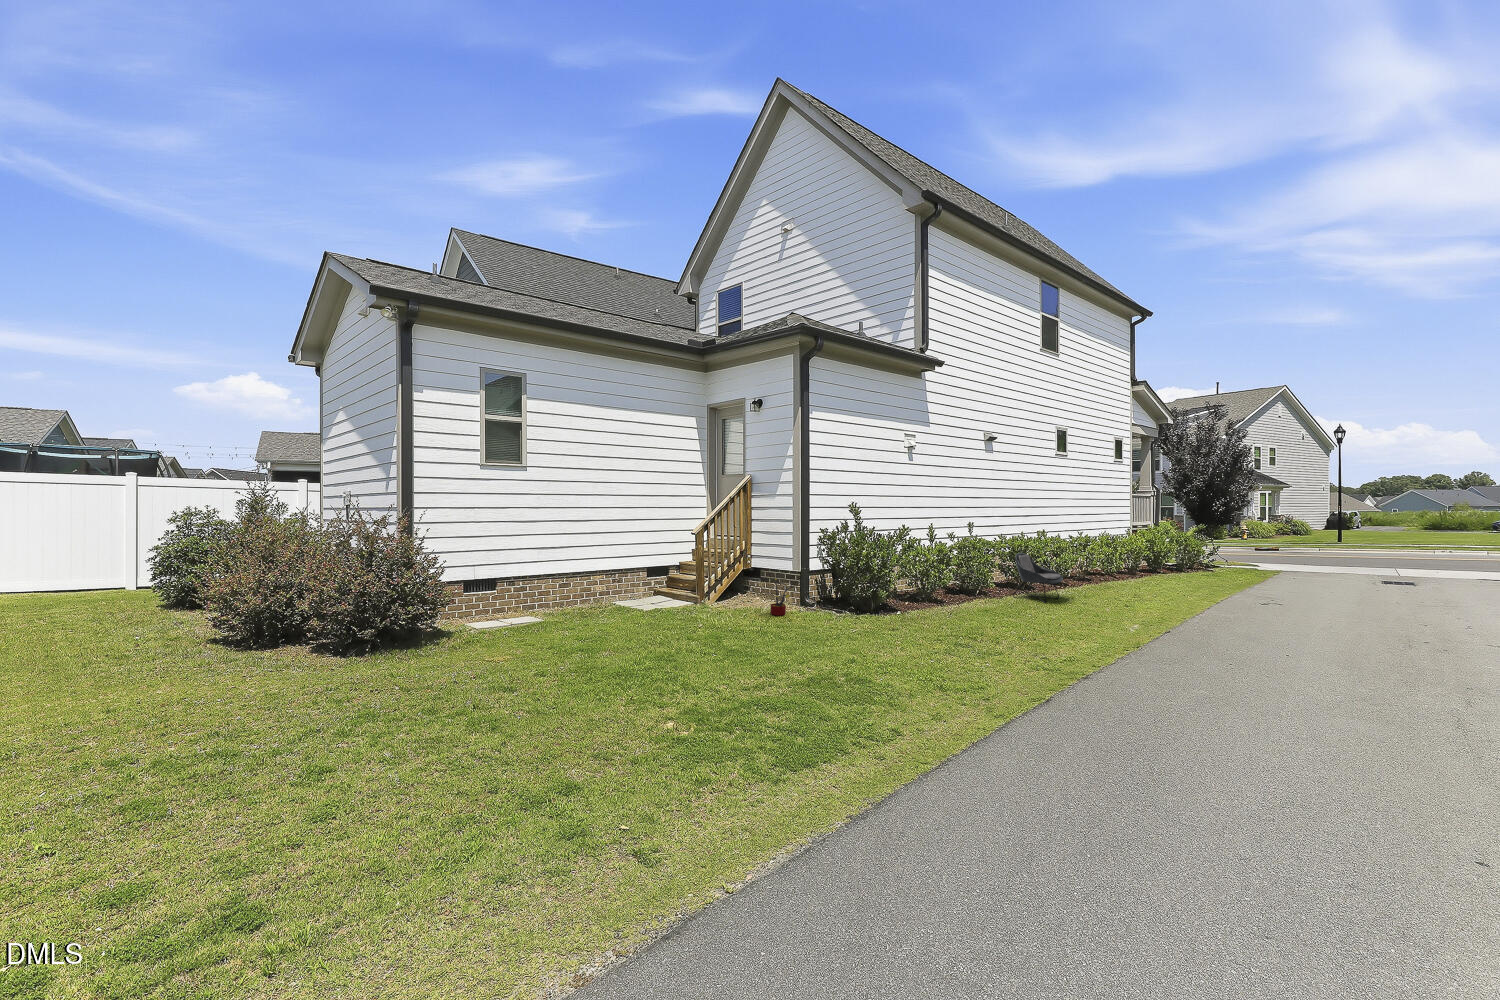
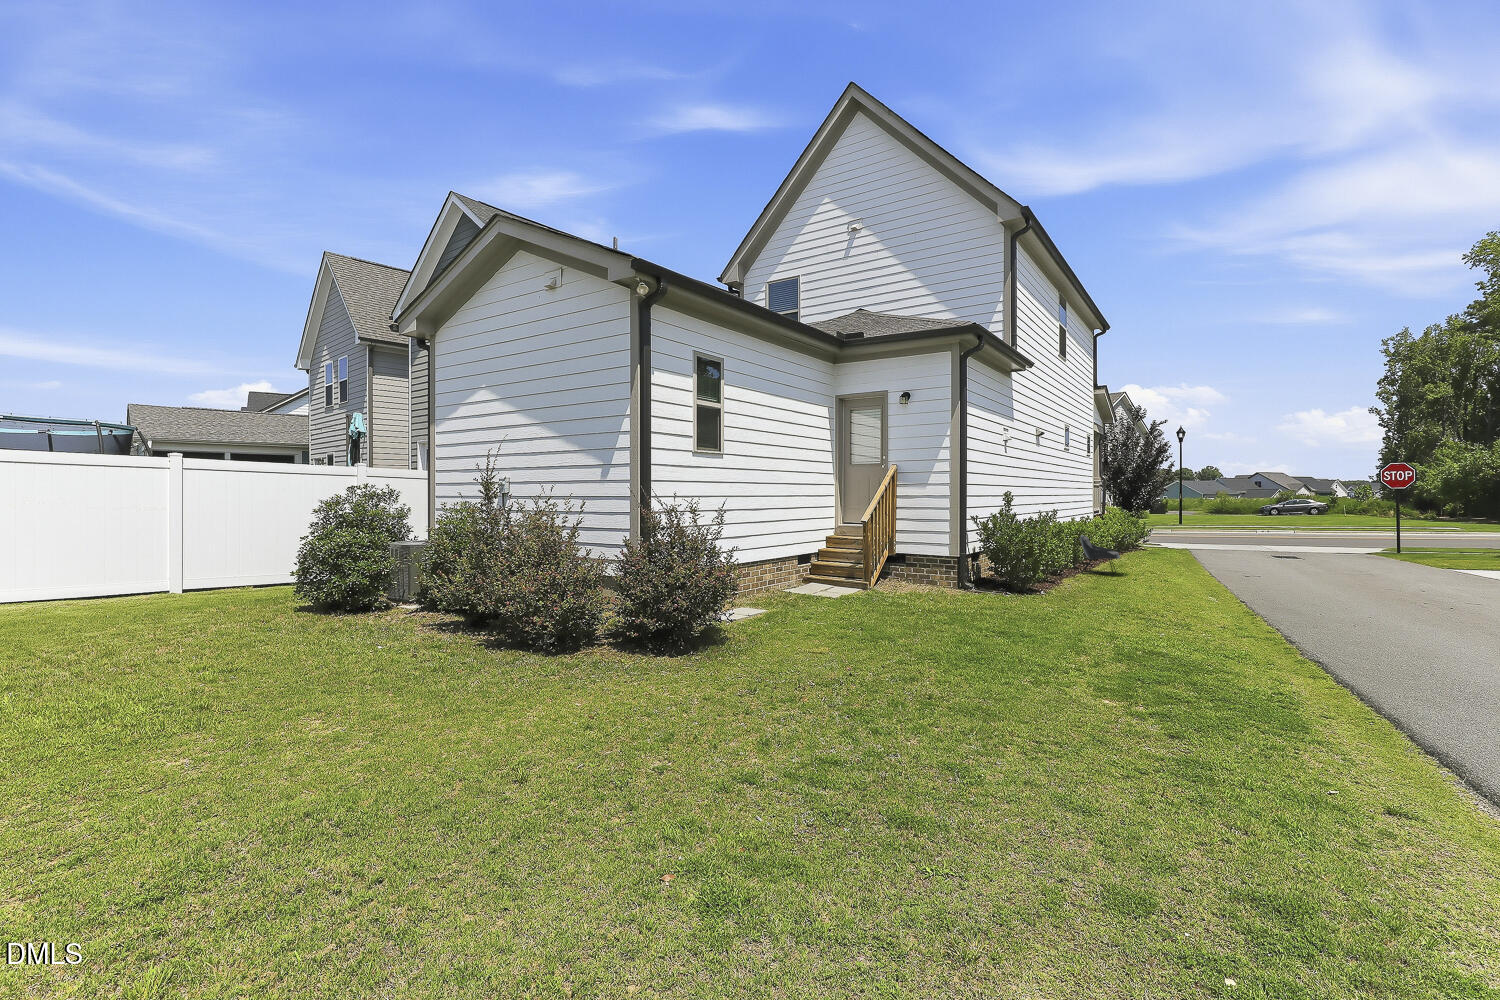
decorative plant: present [771,578,792,615] -> none [928,558,957,594]

